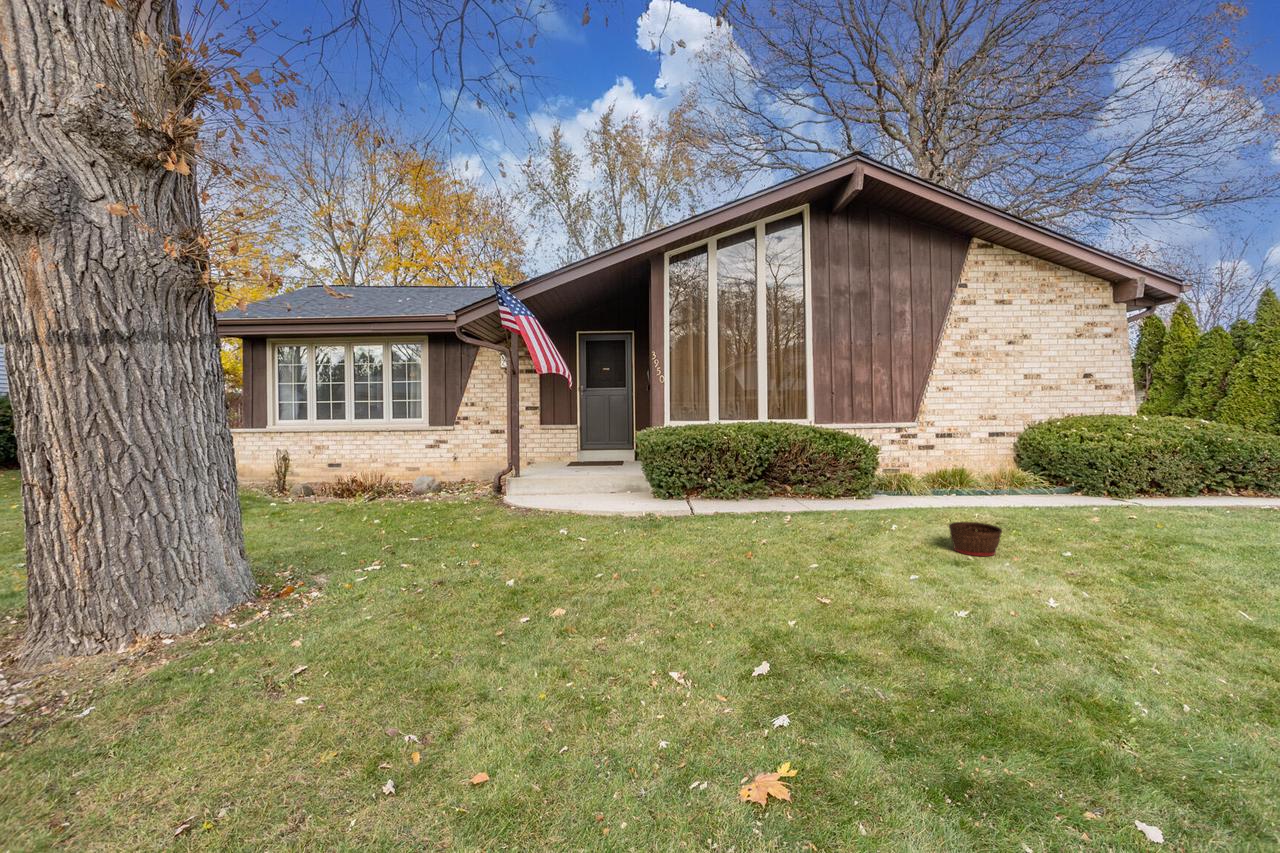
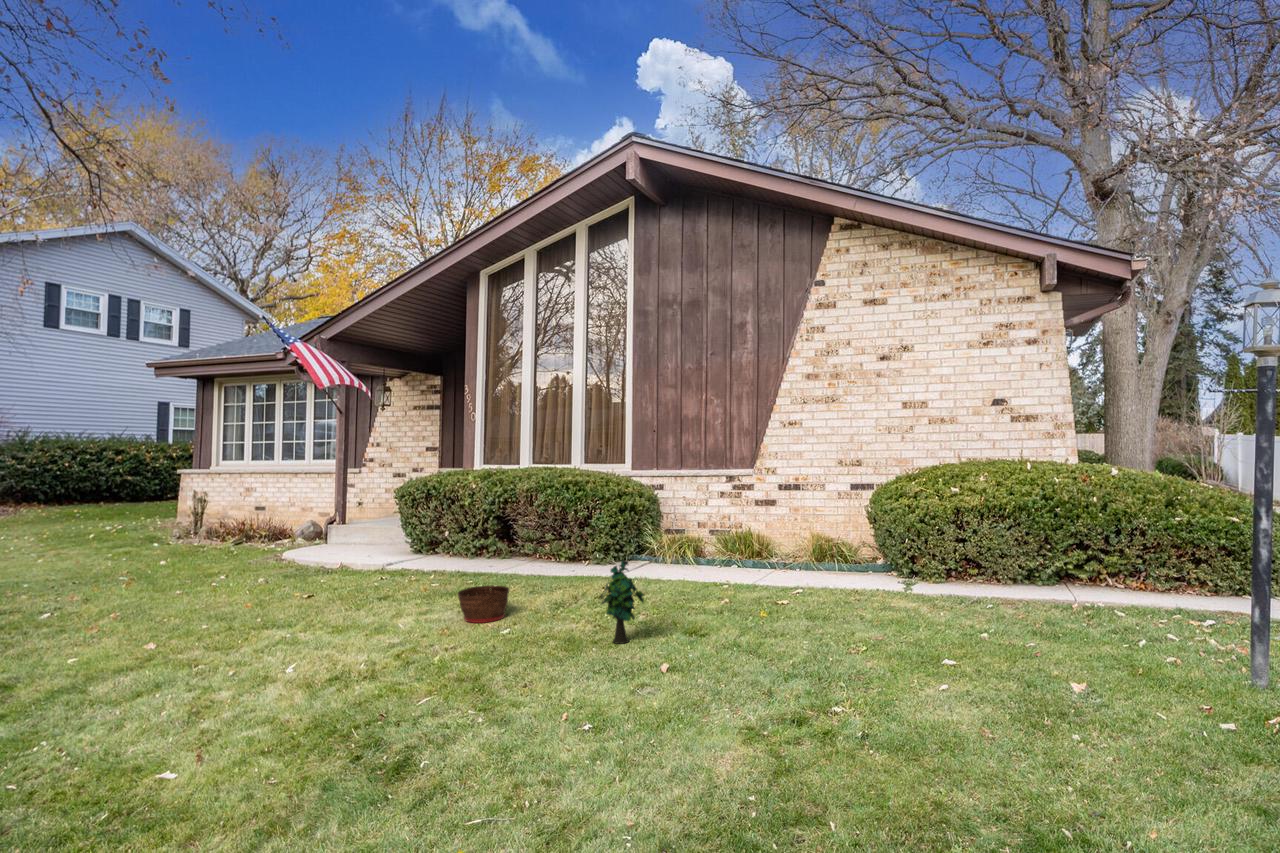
decorative plant: none [1136,492,1193,563] -> present [600,560,644,644]

